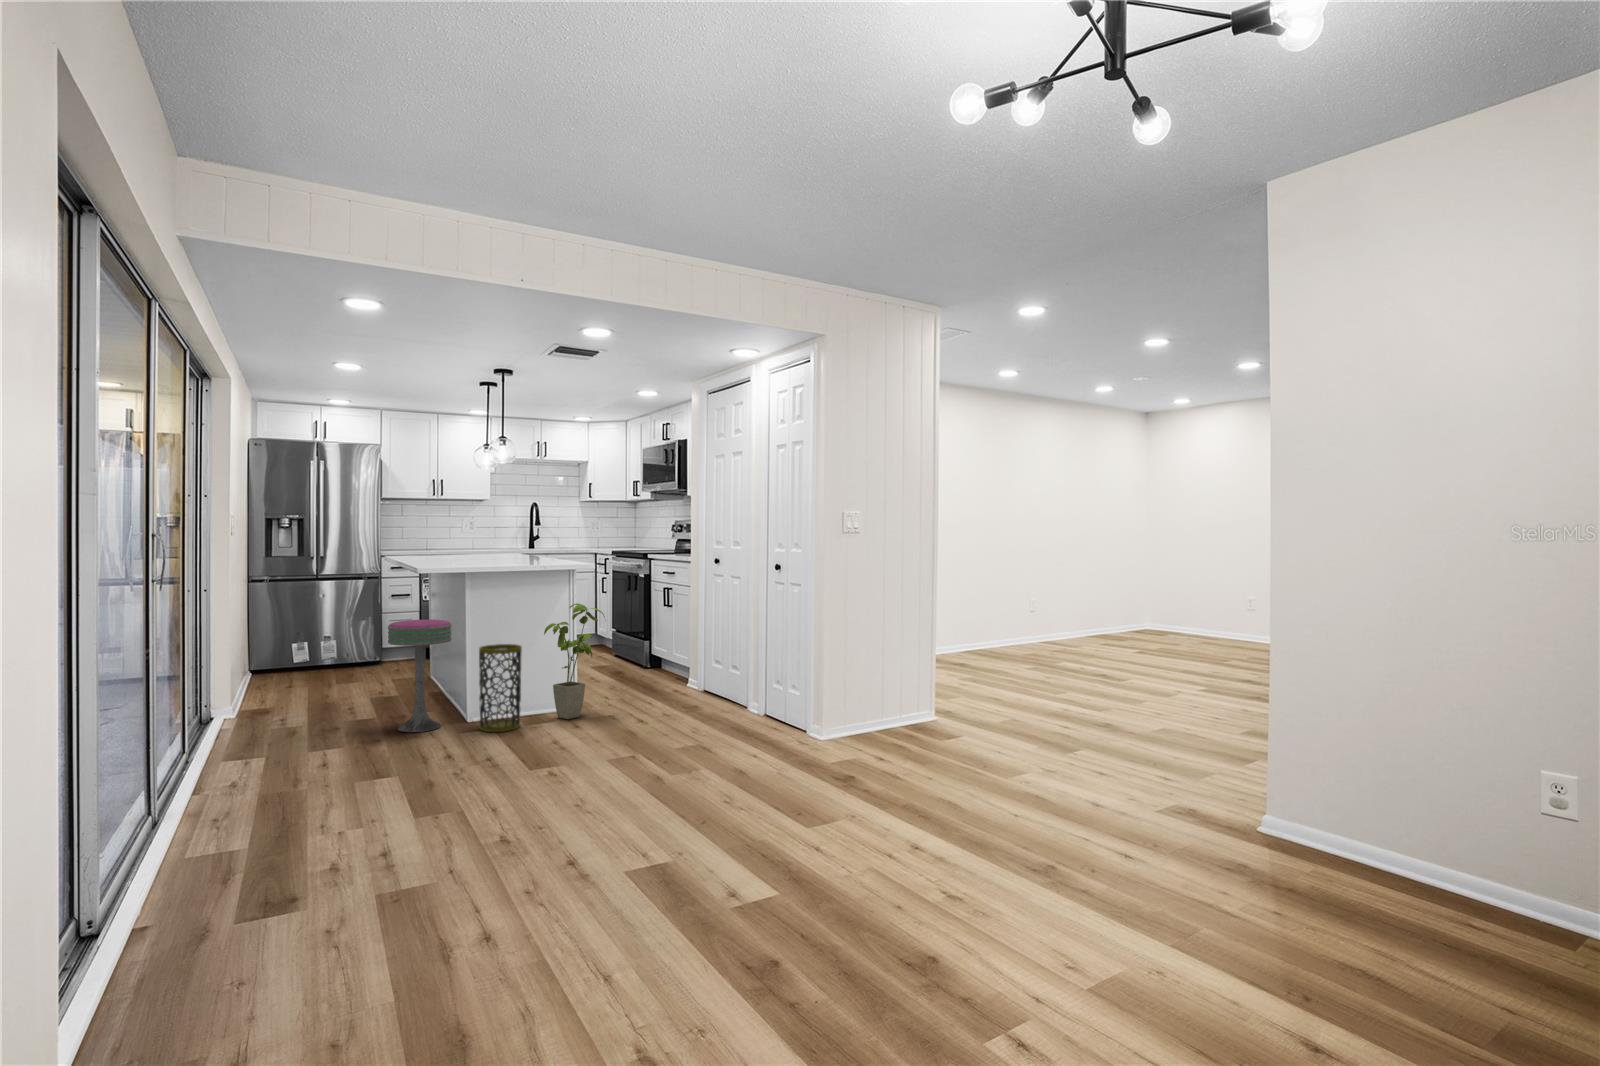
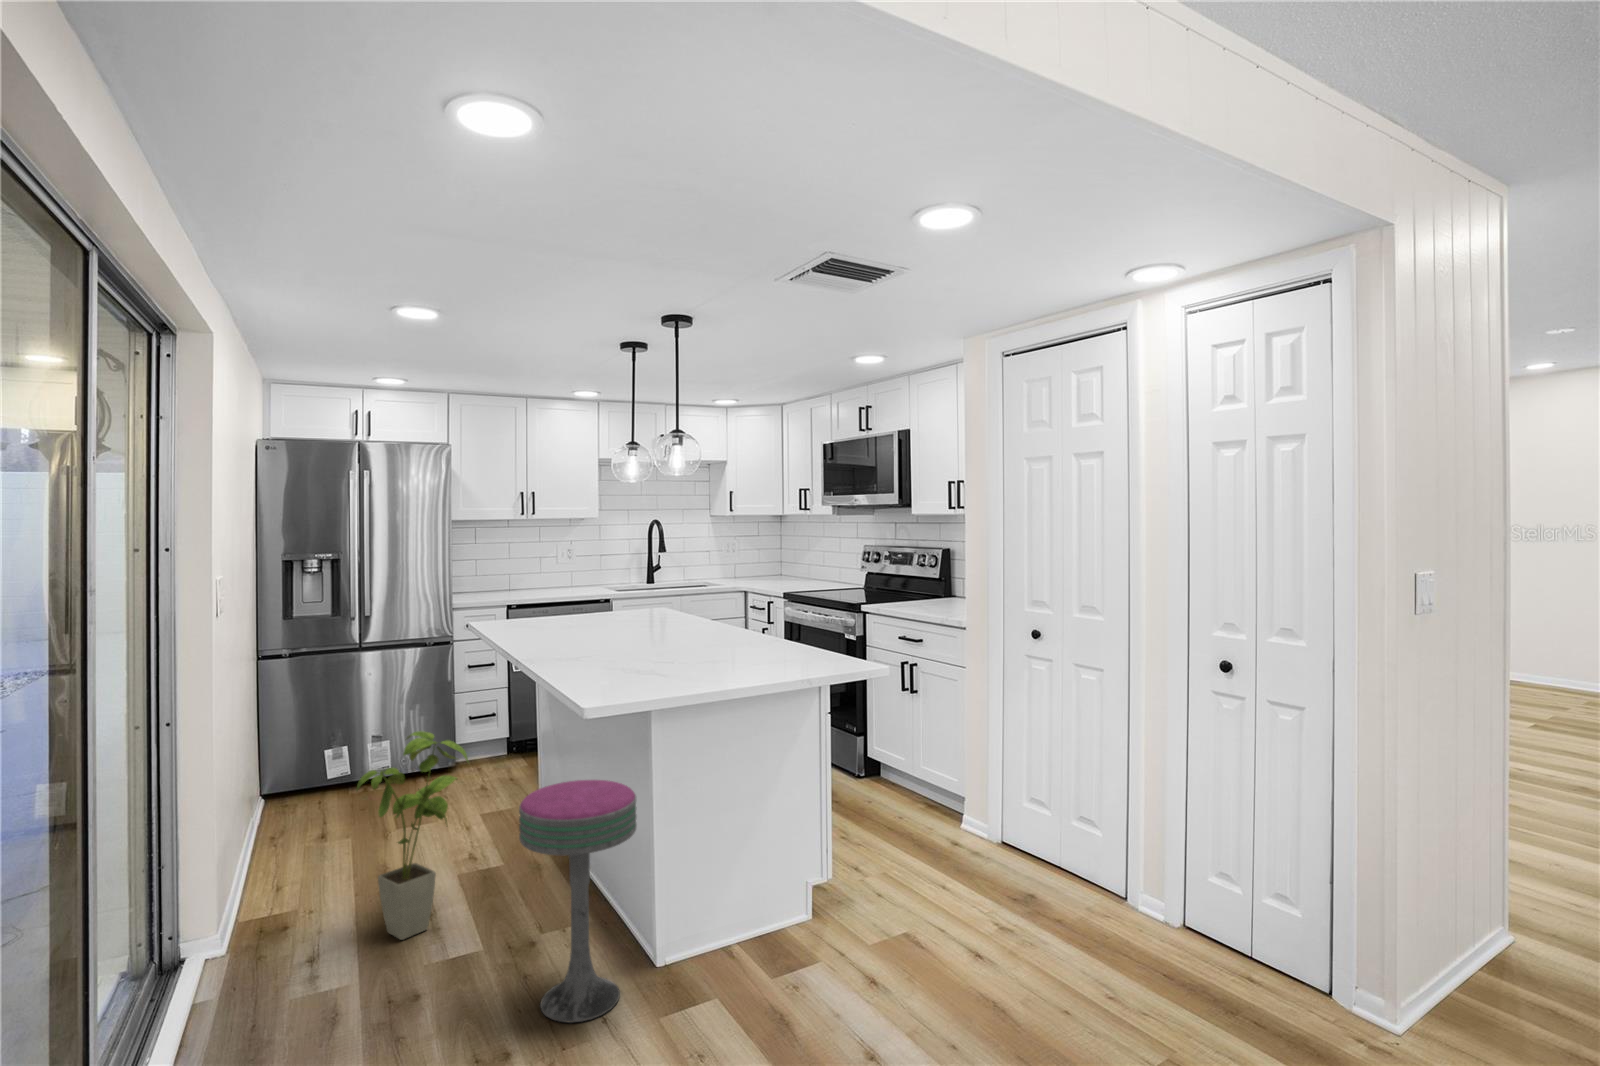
house plant: present [544,603,605,719] -> present [357,731,468,940]
trash can: present [479,644,522,732] -> none [696,827,775,1022]

